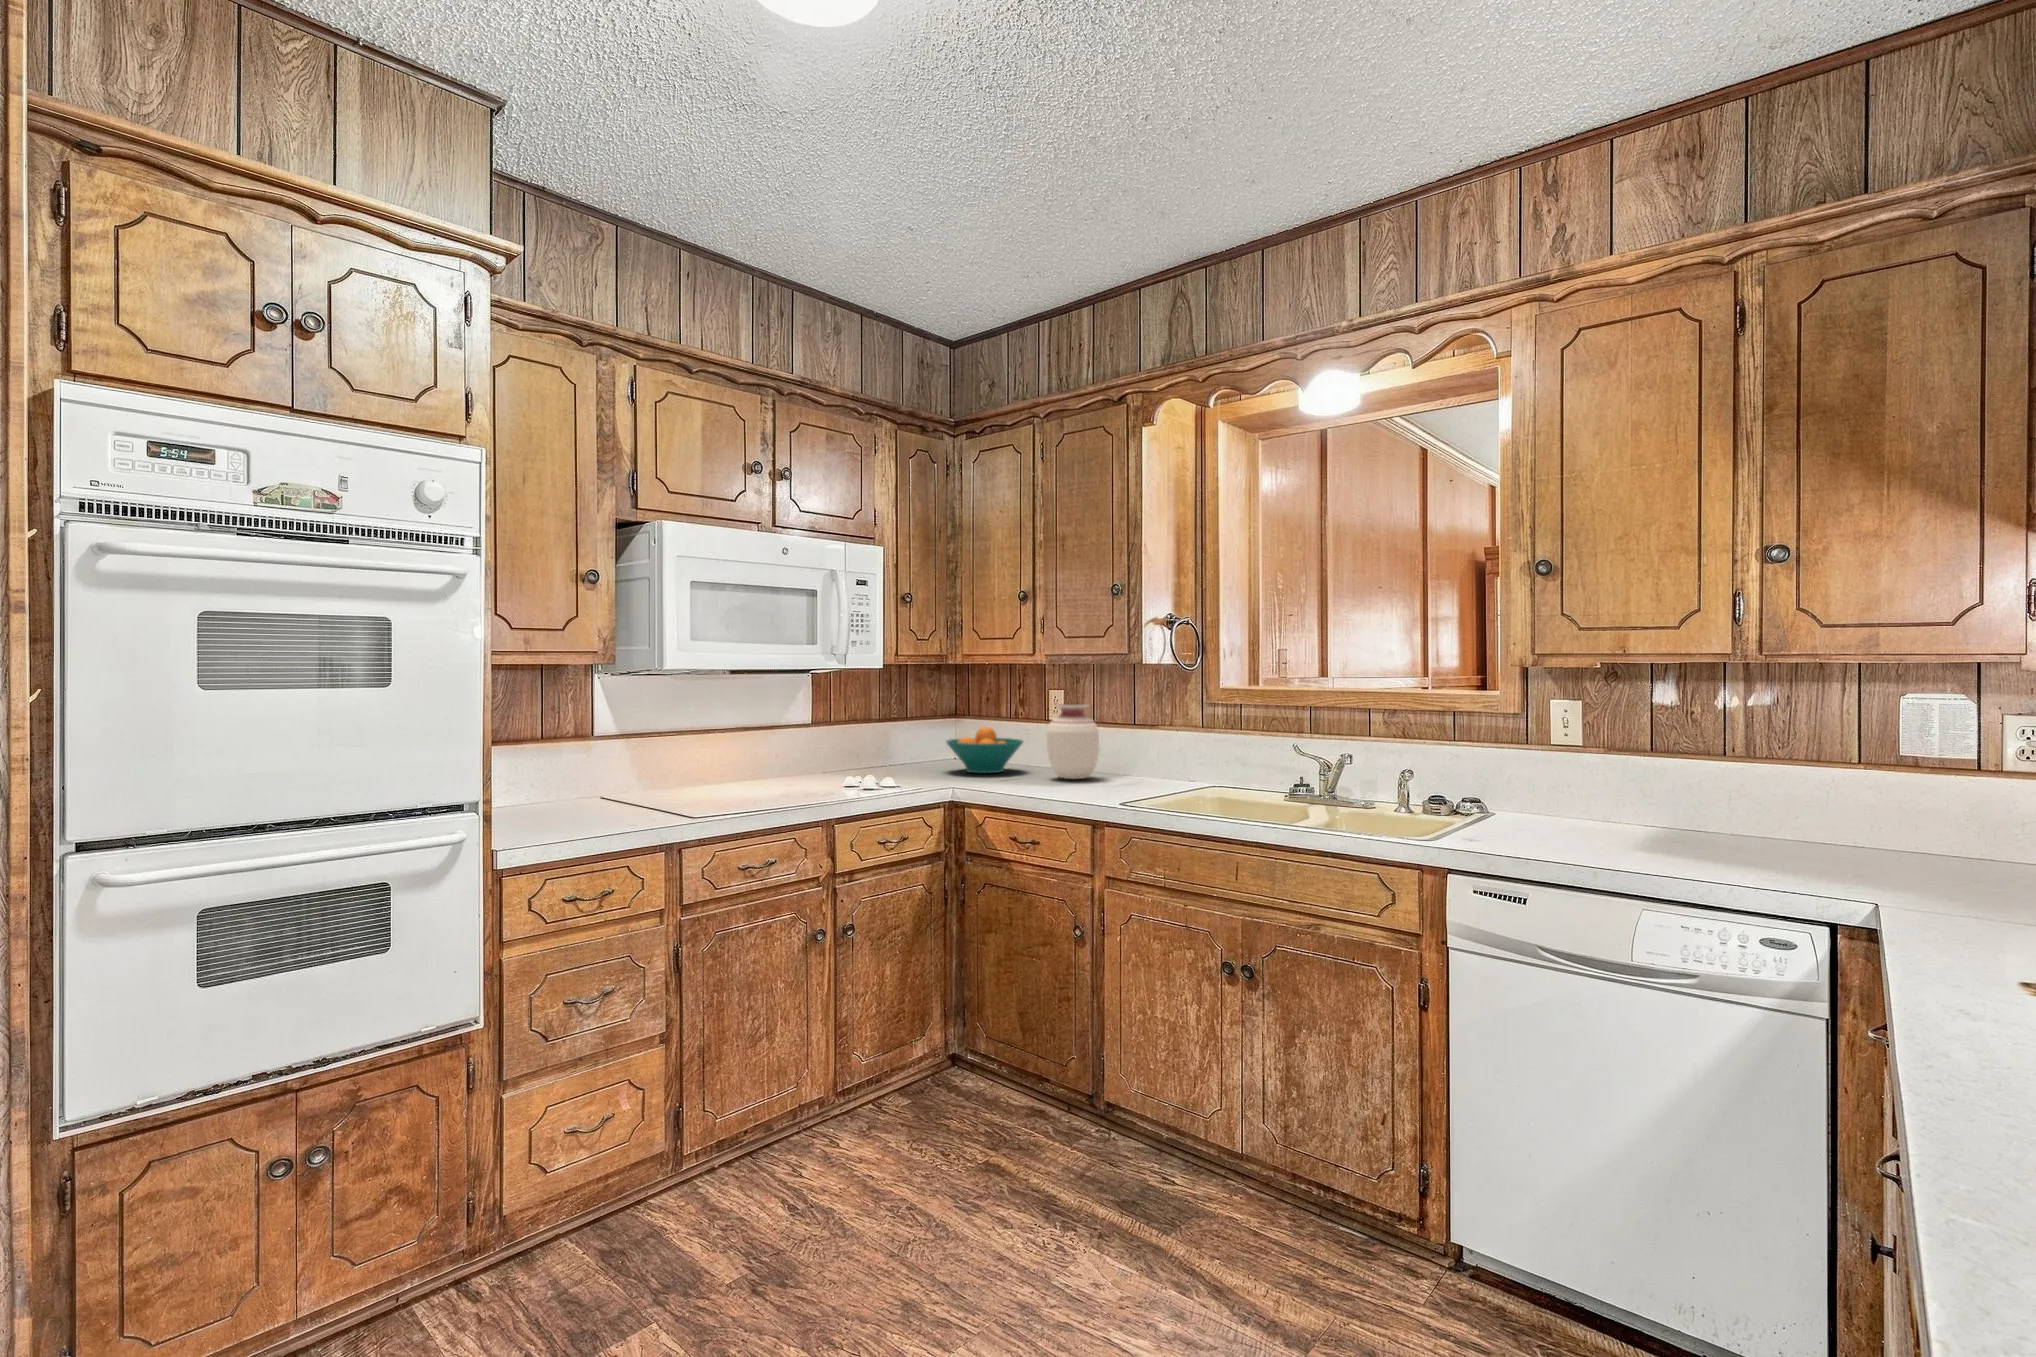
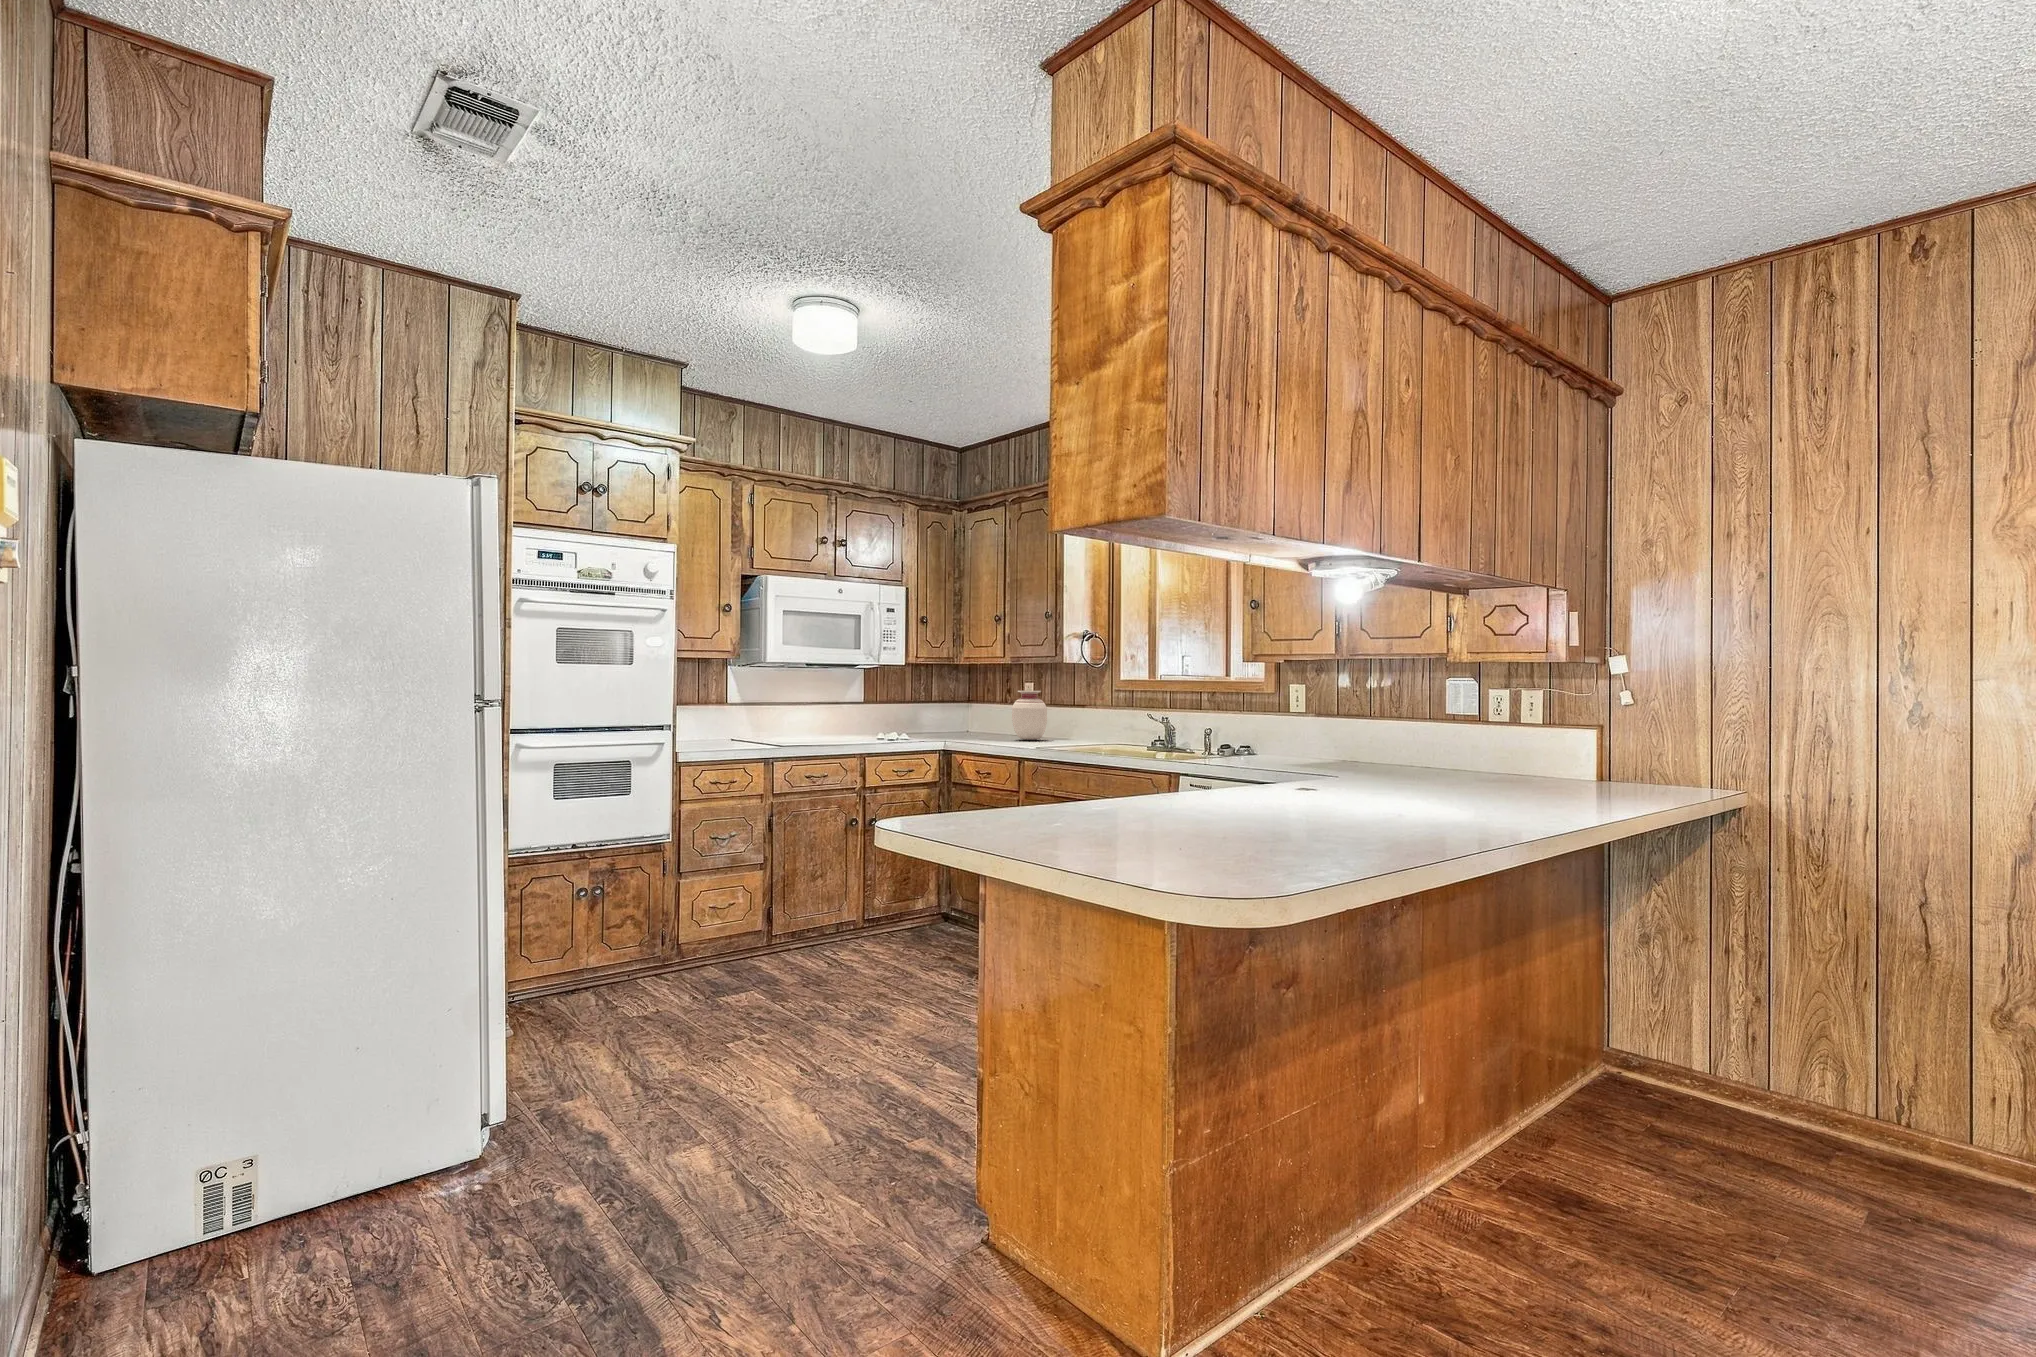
fruit bowl: present [947,727,1023,773] -> none [950,706,1003,737]

